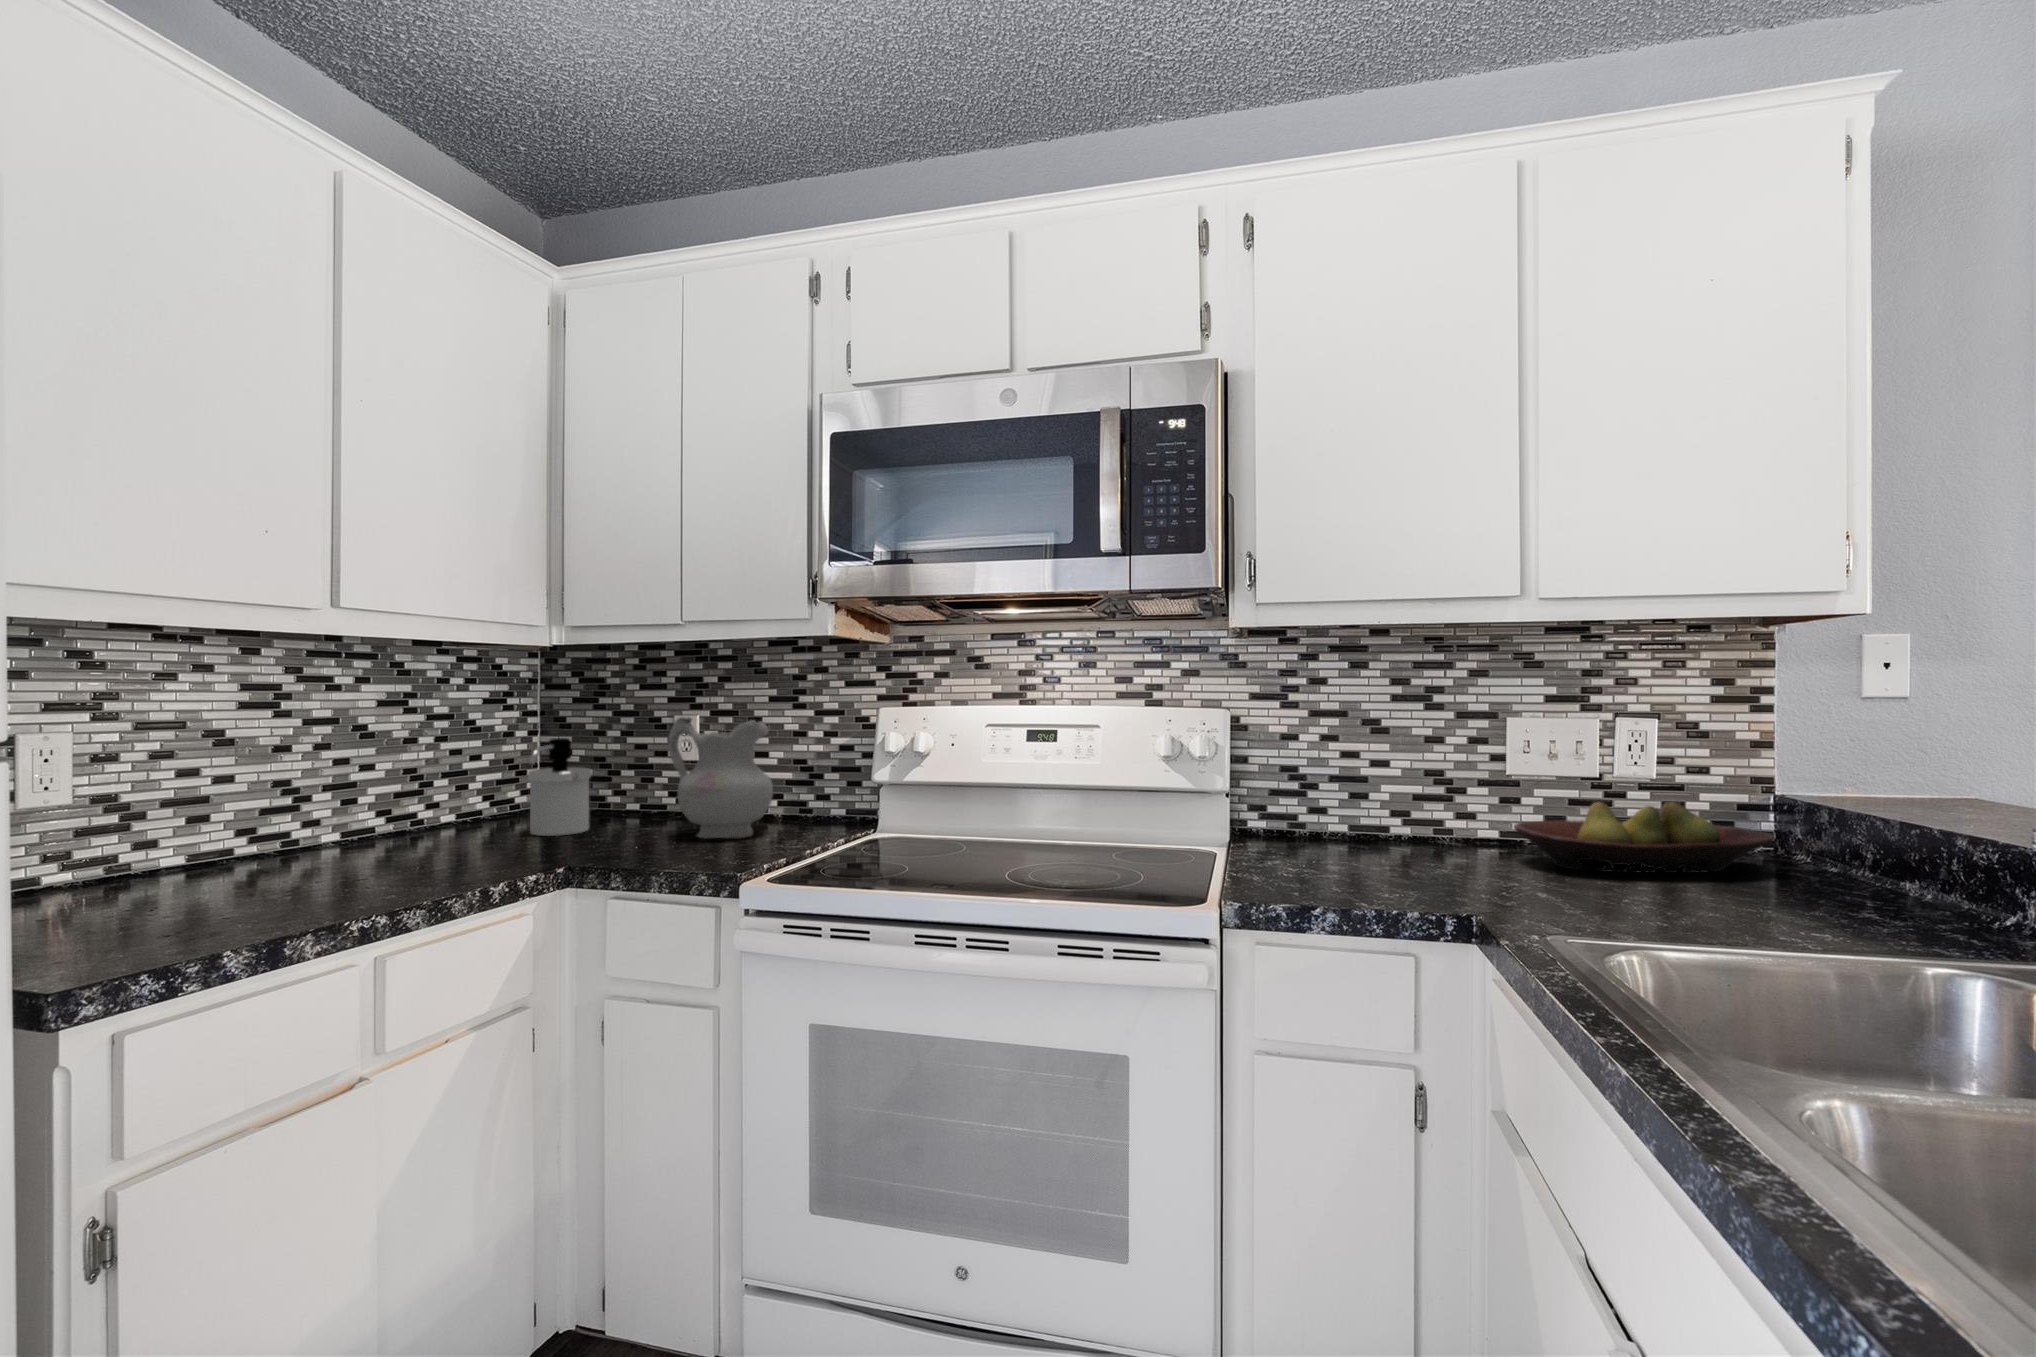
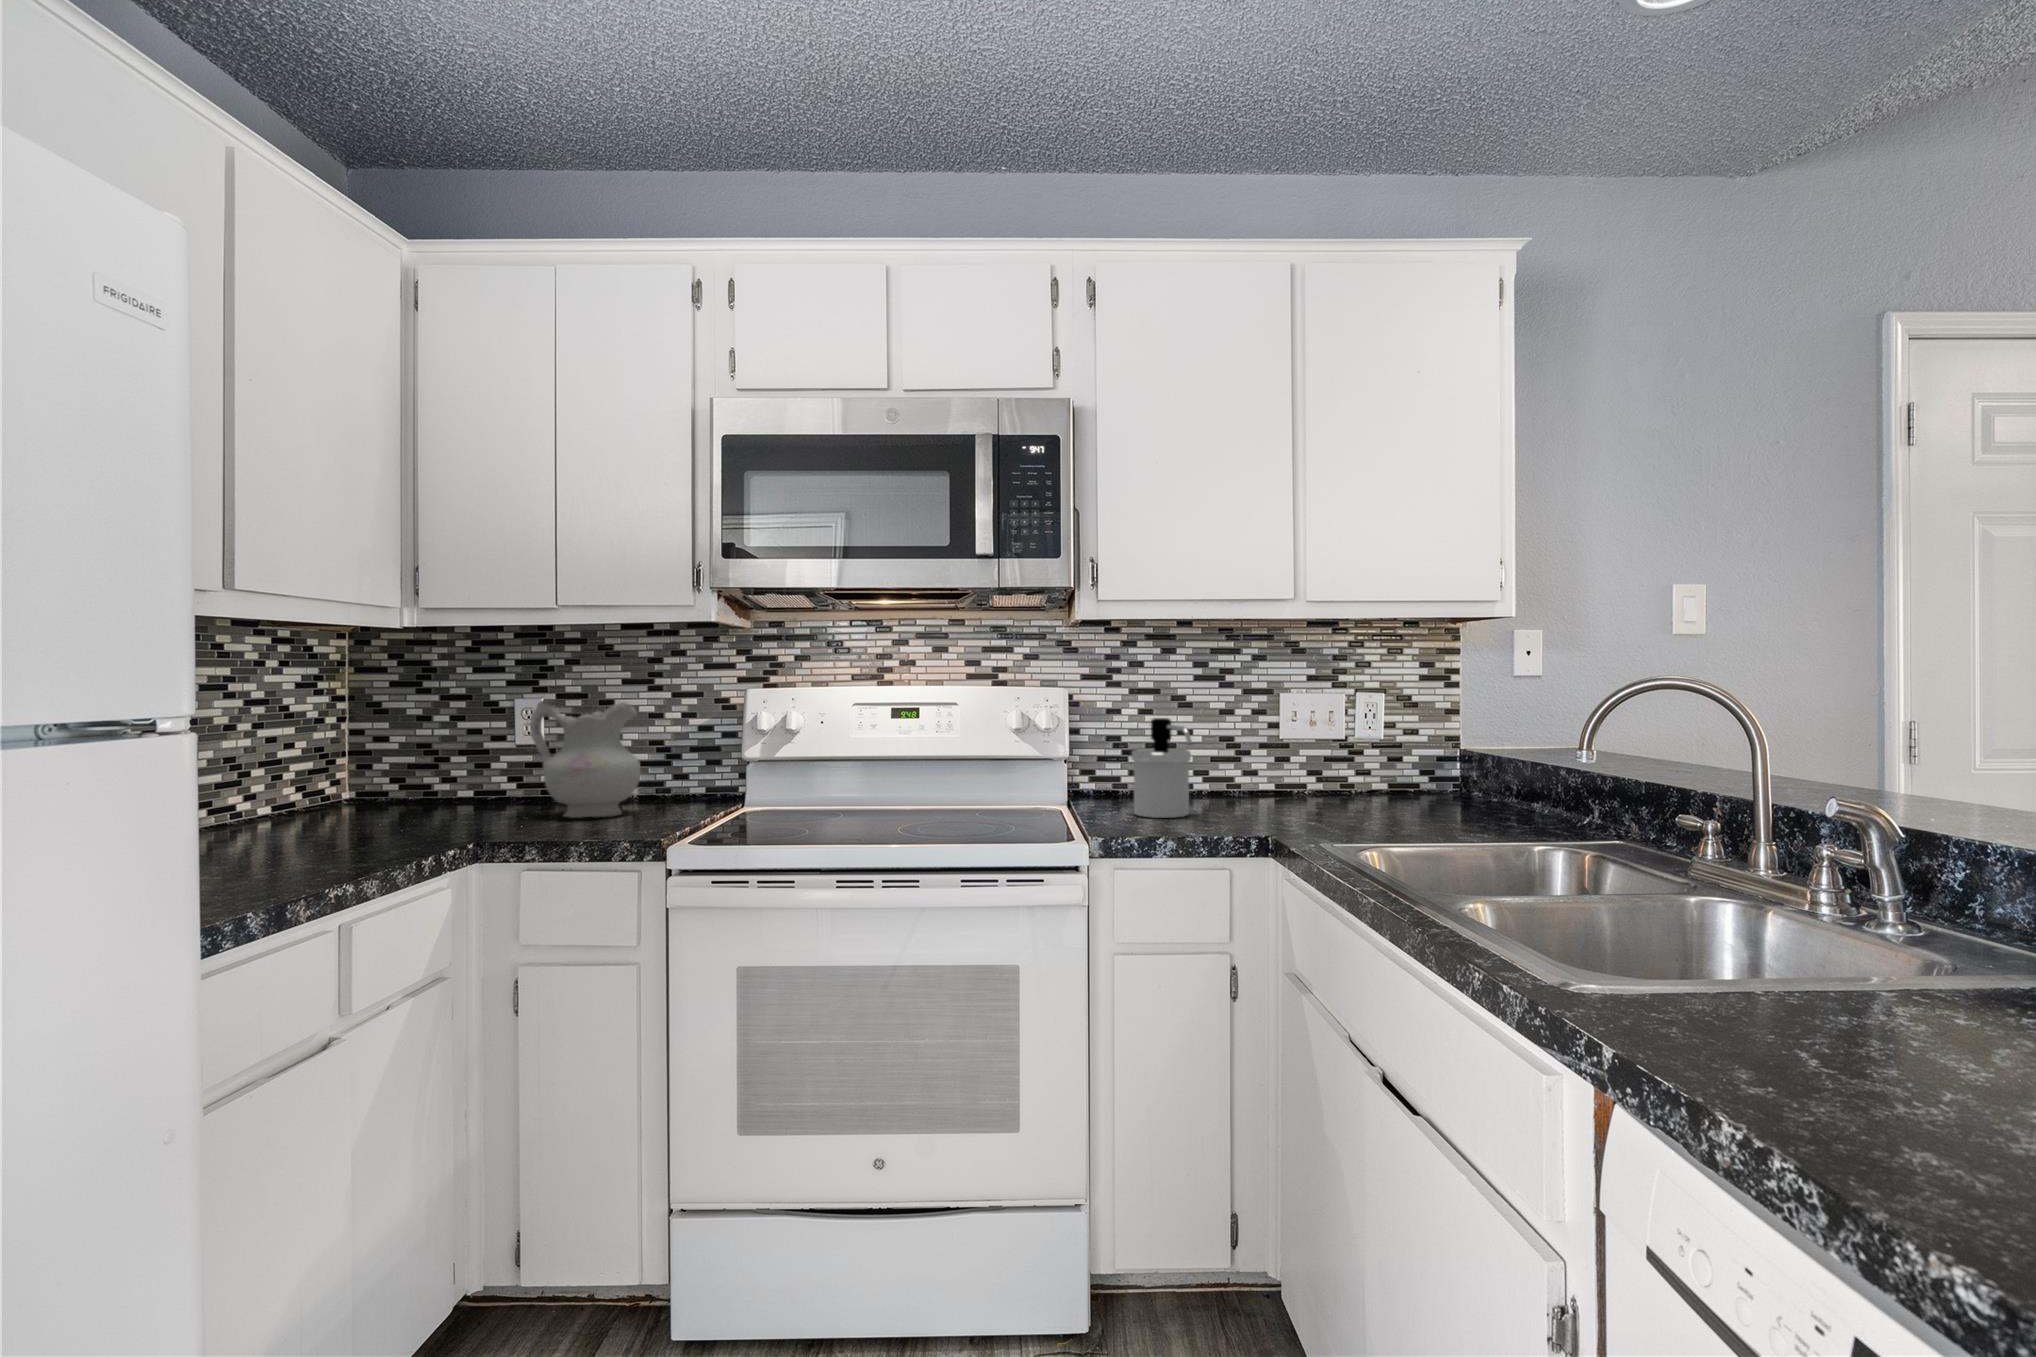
soap dispenser: present [528,738,591,836] -> present [1132,718,1192,818]
fruit bowl: present [1514,801,1774,873] -> none [1286,755,1458,808]

